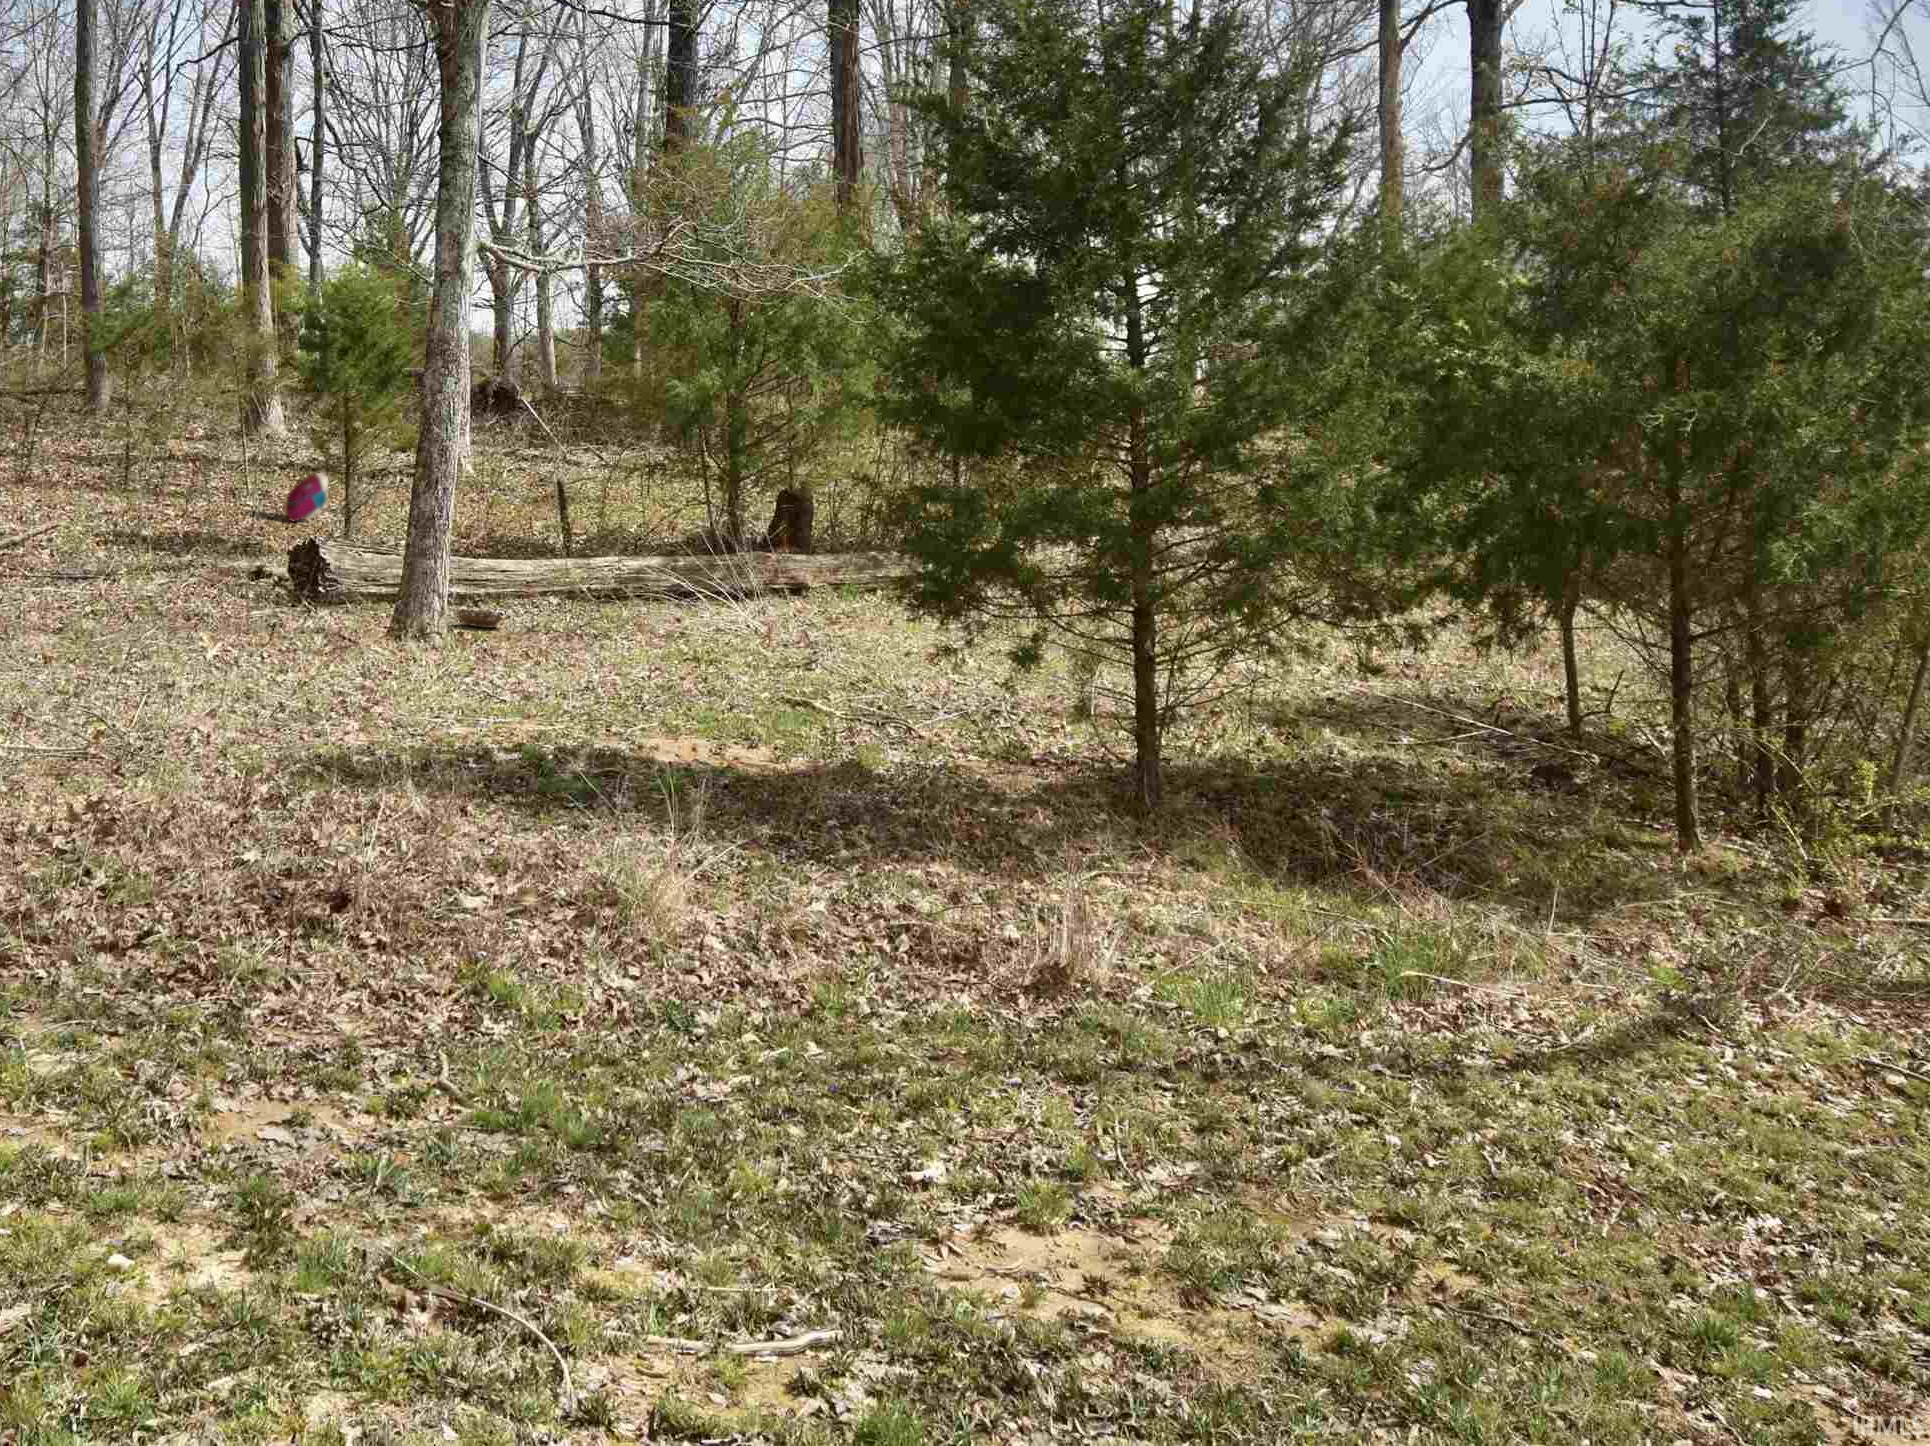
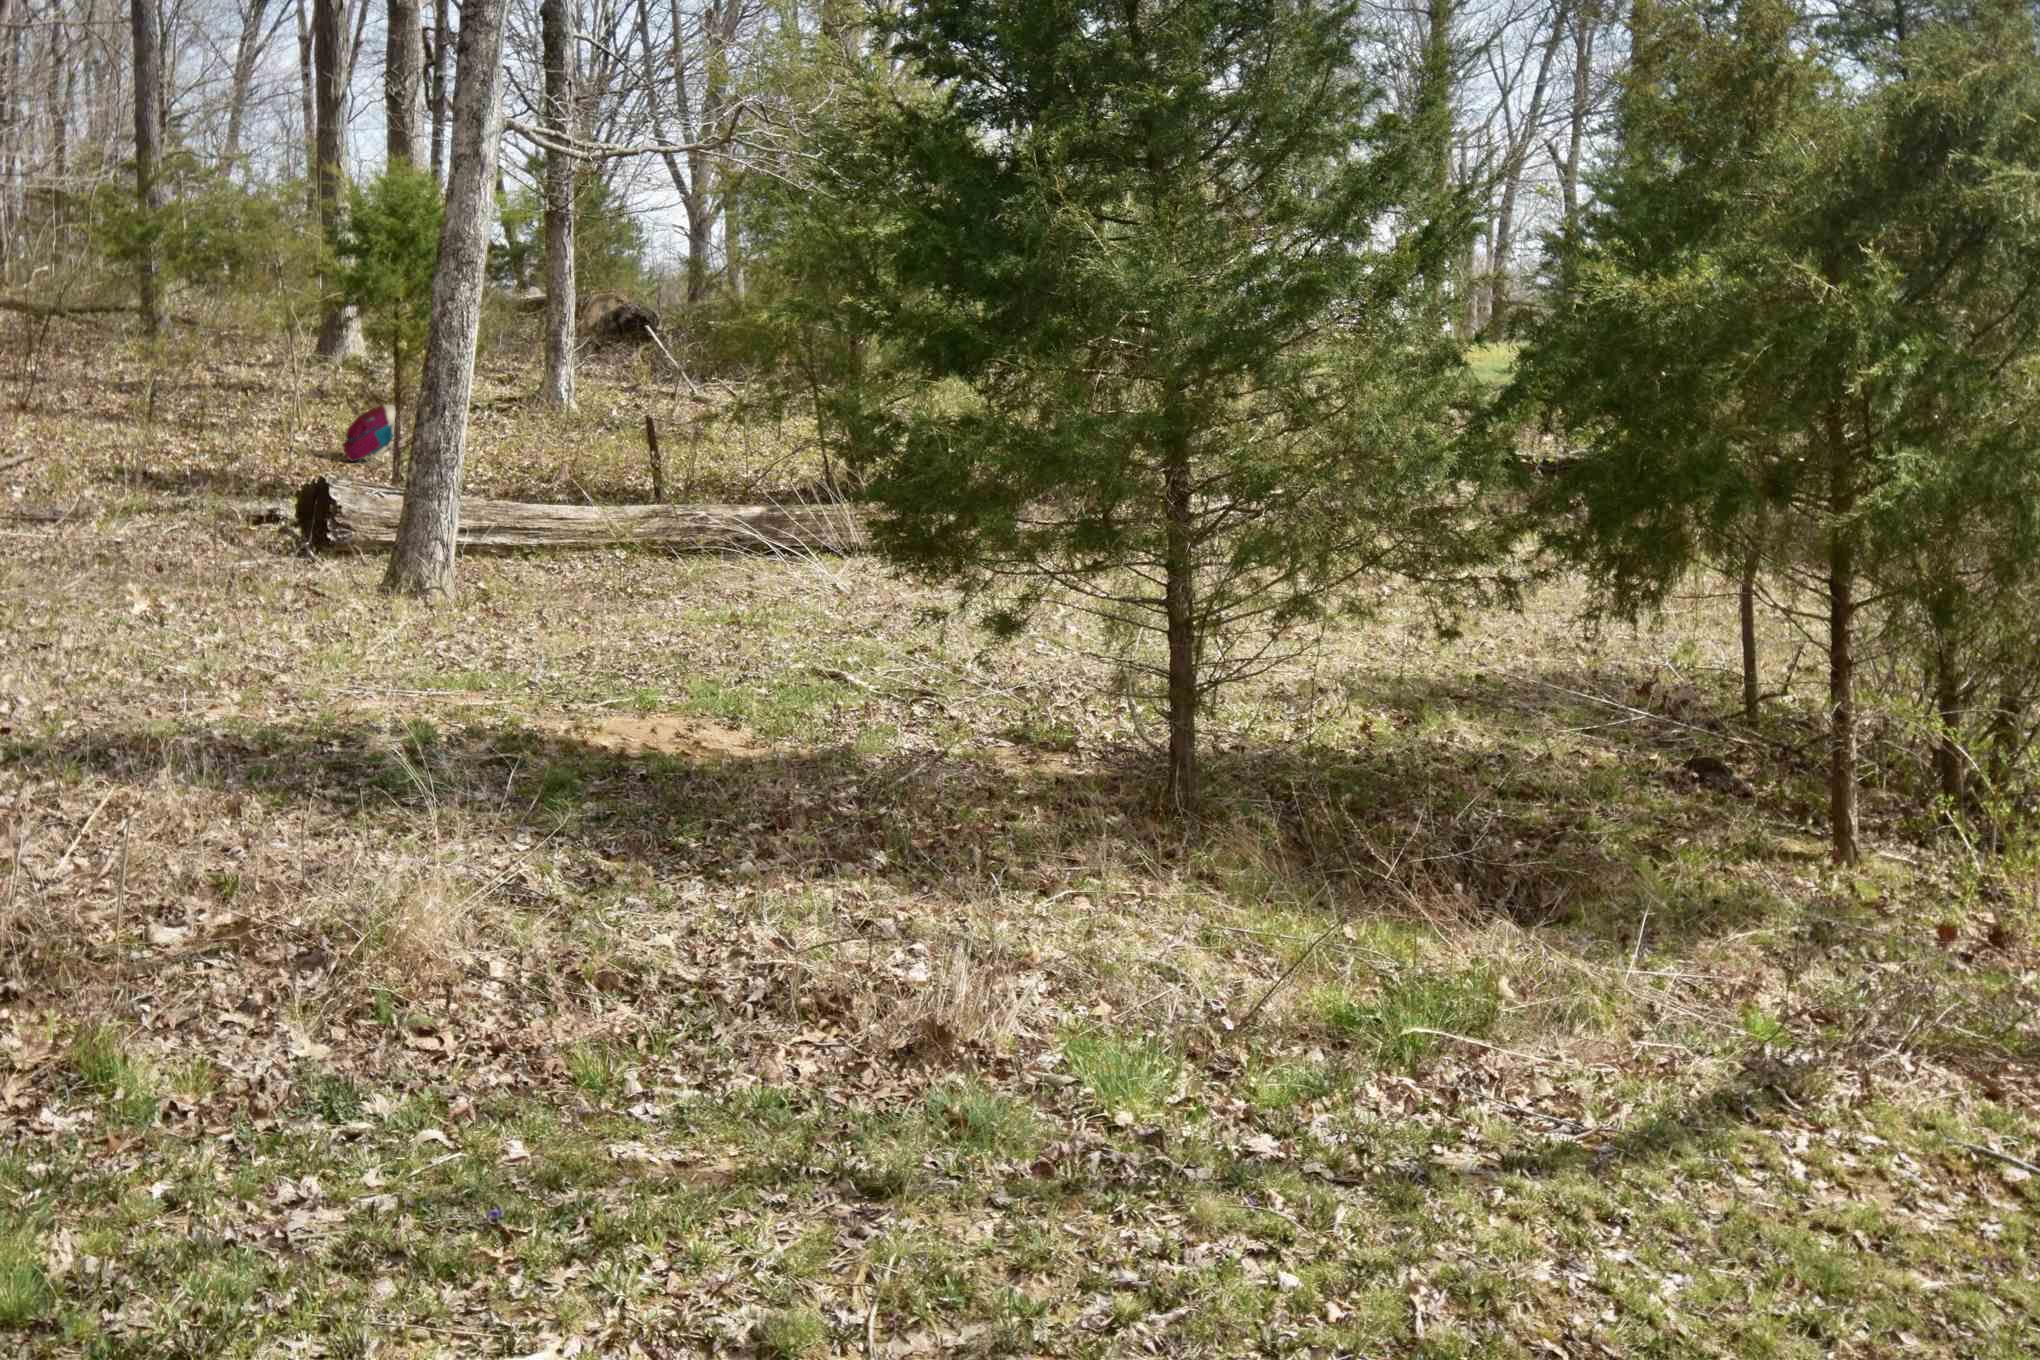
basket: present [456,609,502,628] -> none [451,553,527,583]

